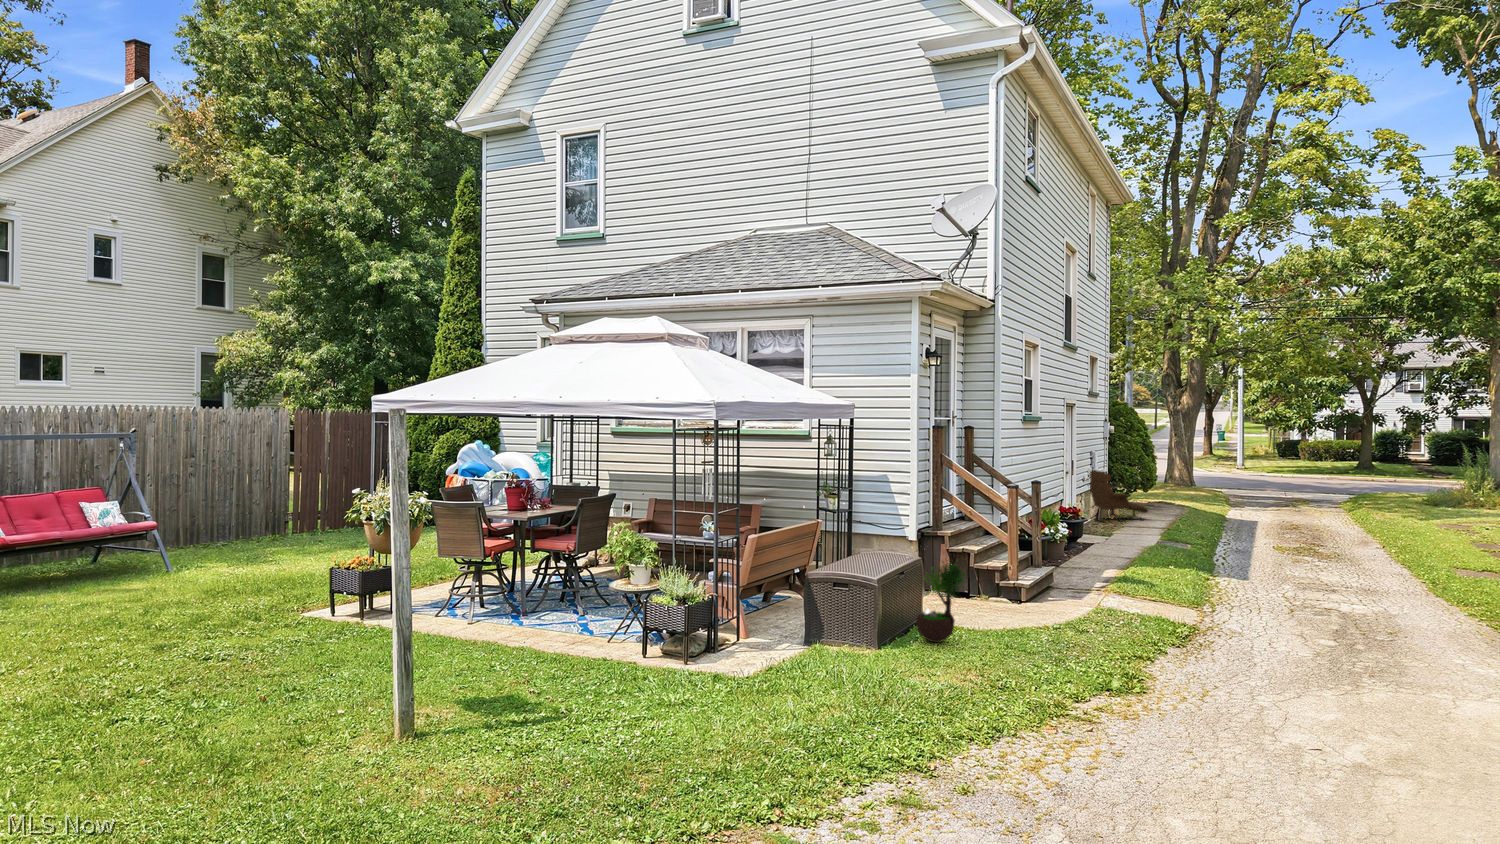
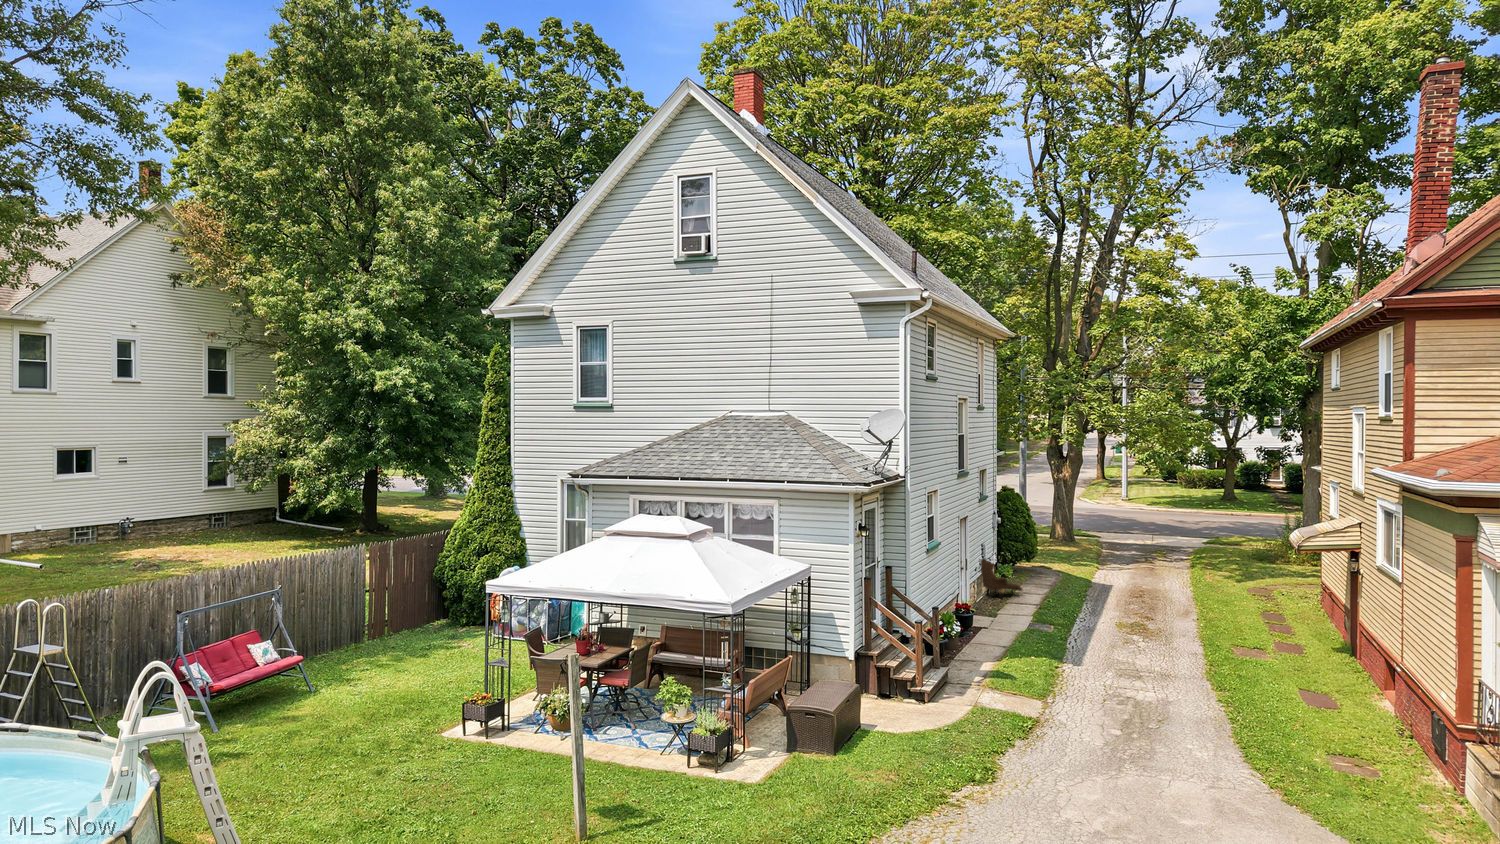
potted tree: present [916,560,965,642] -> none [856,688,889,744]

